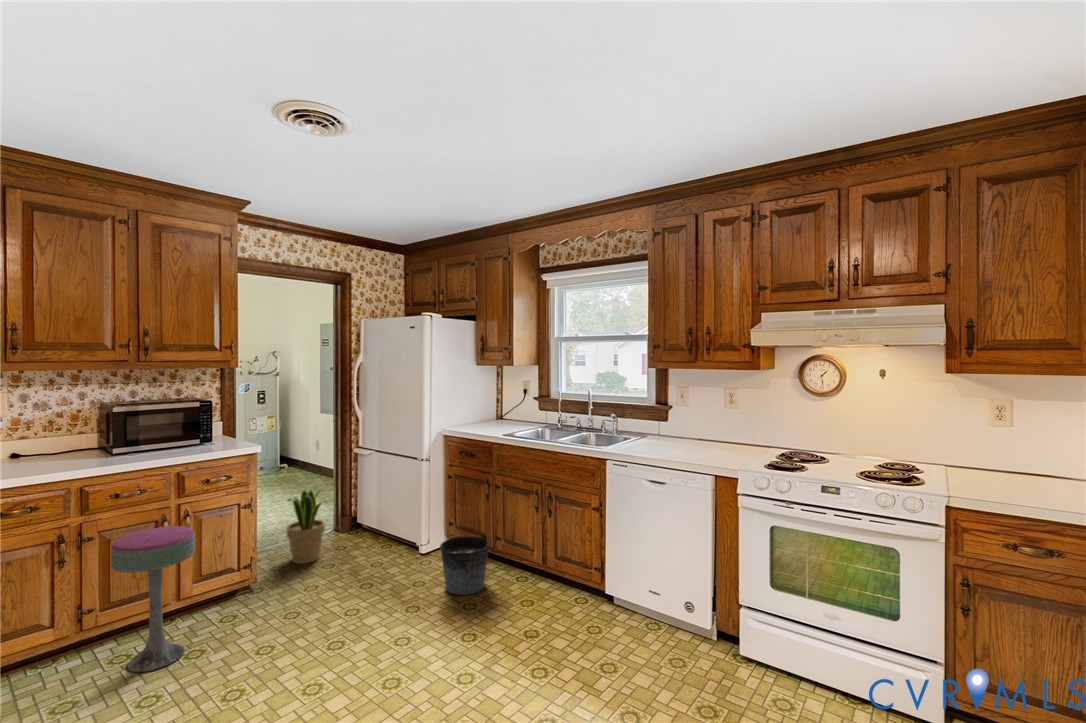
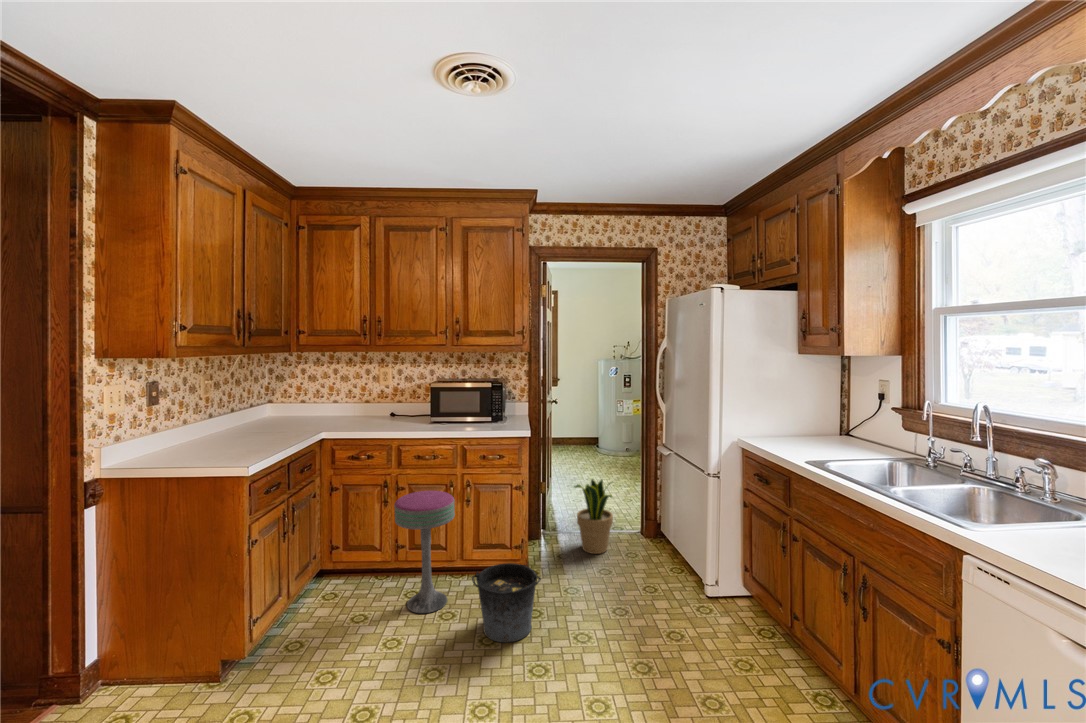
bucket: present [440,535,492,595] -> present [472,563,541,642]

